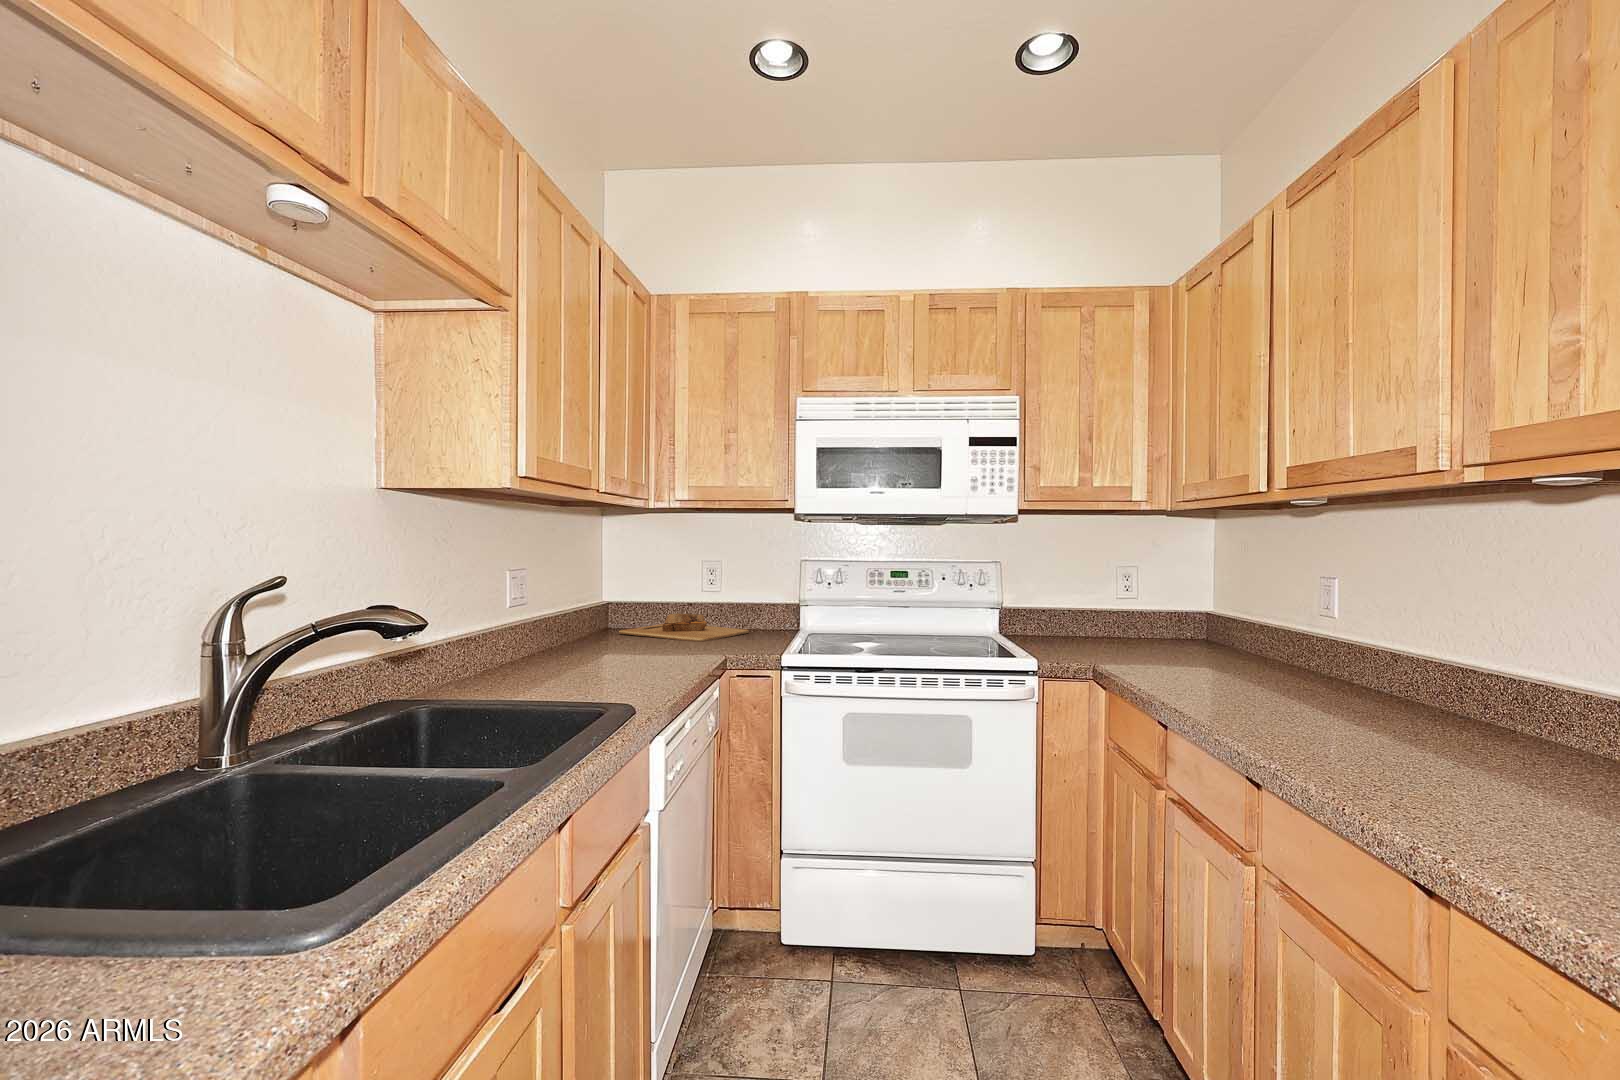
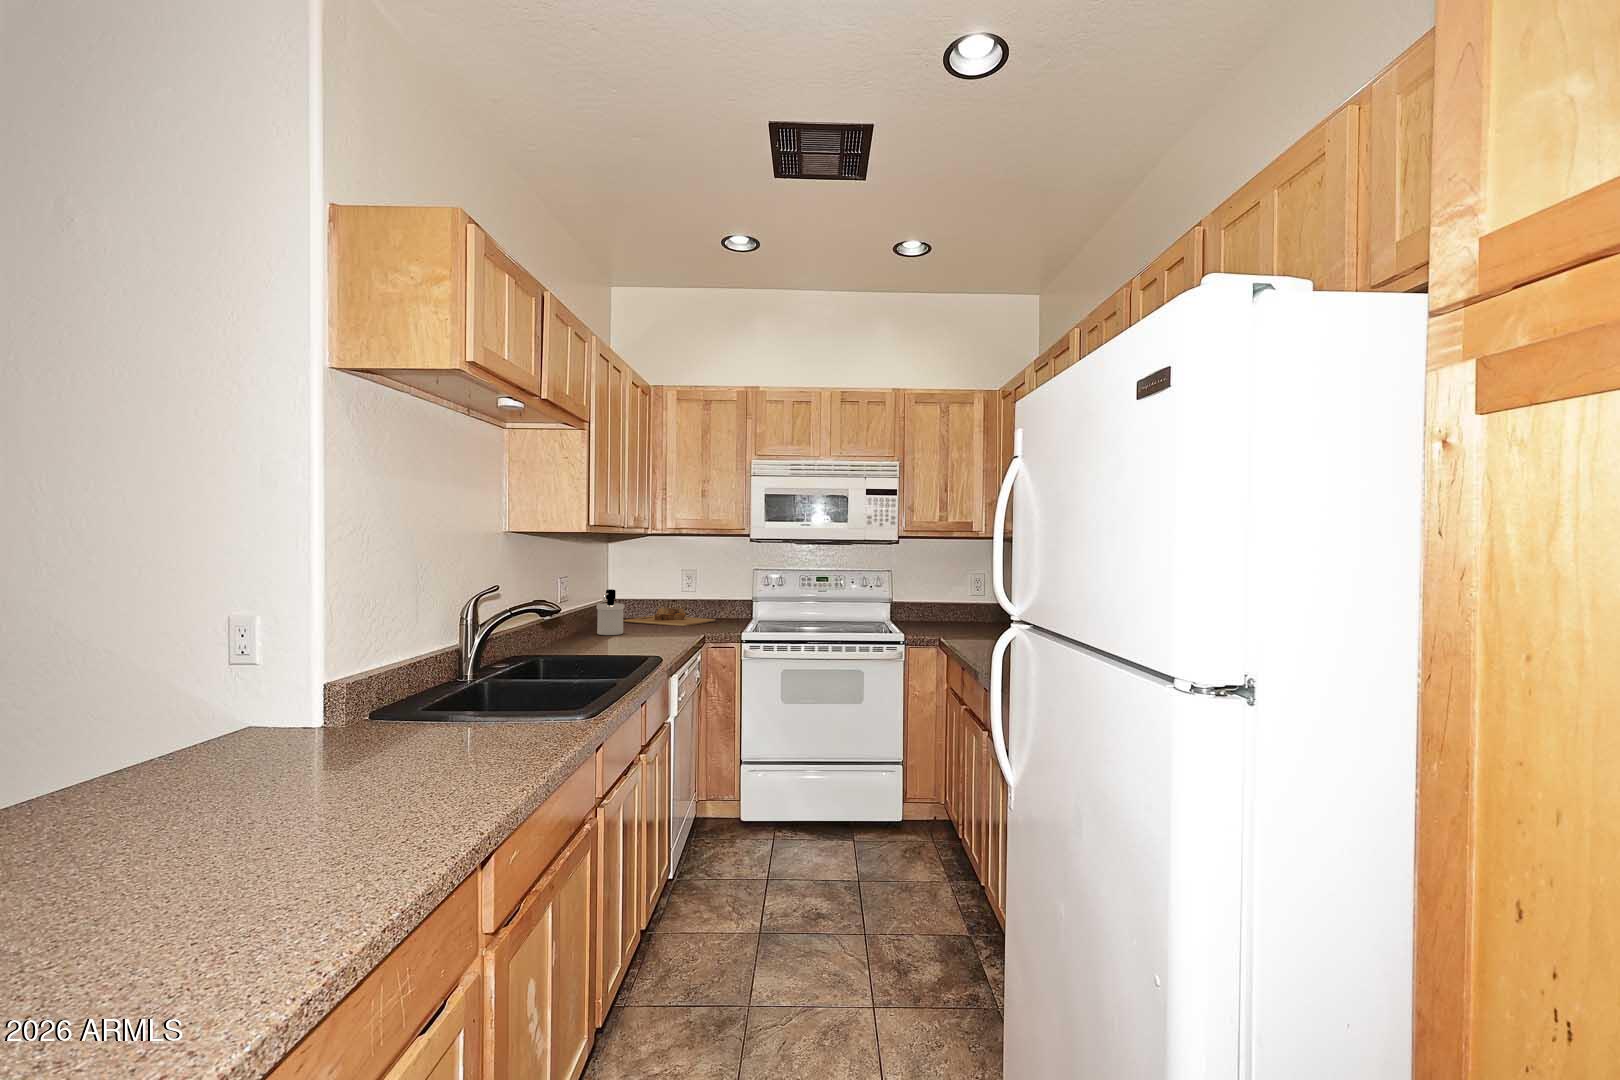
soap dispenser: none [562,588,605,658] -> present [597,589,624,635]

